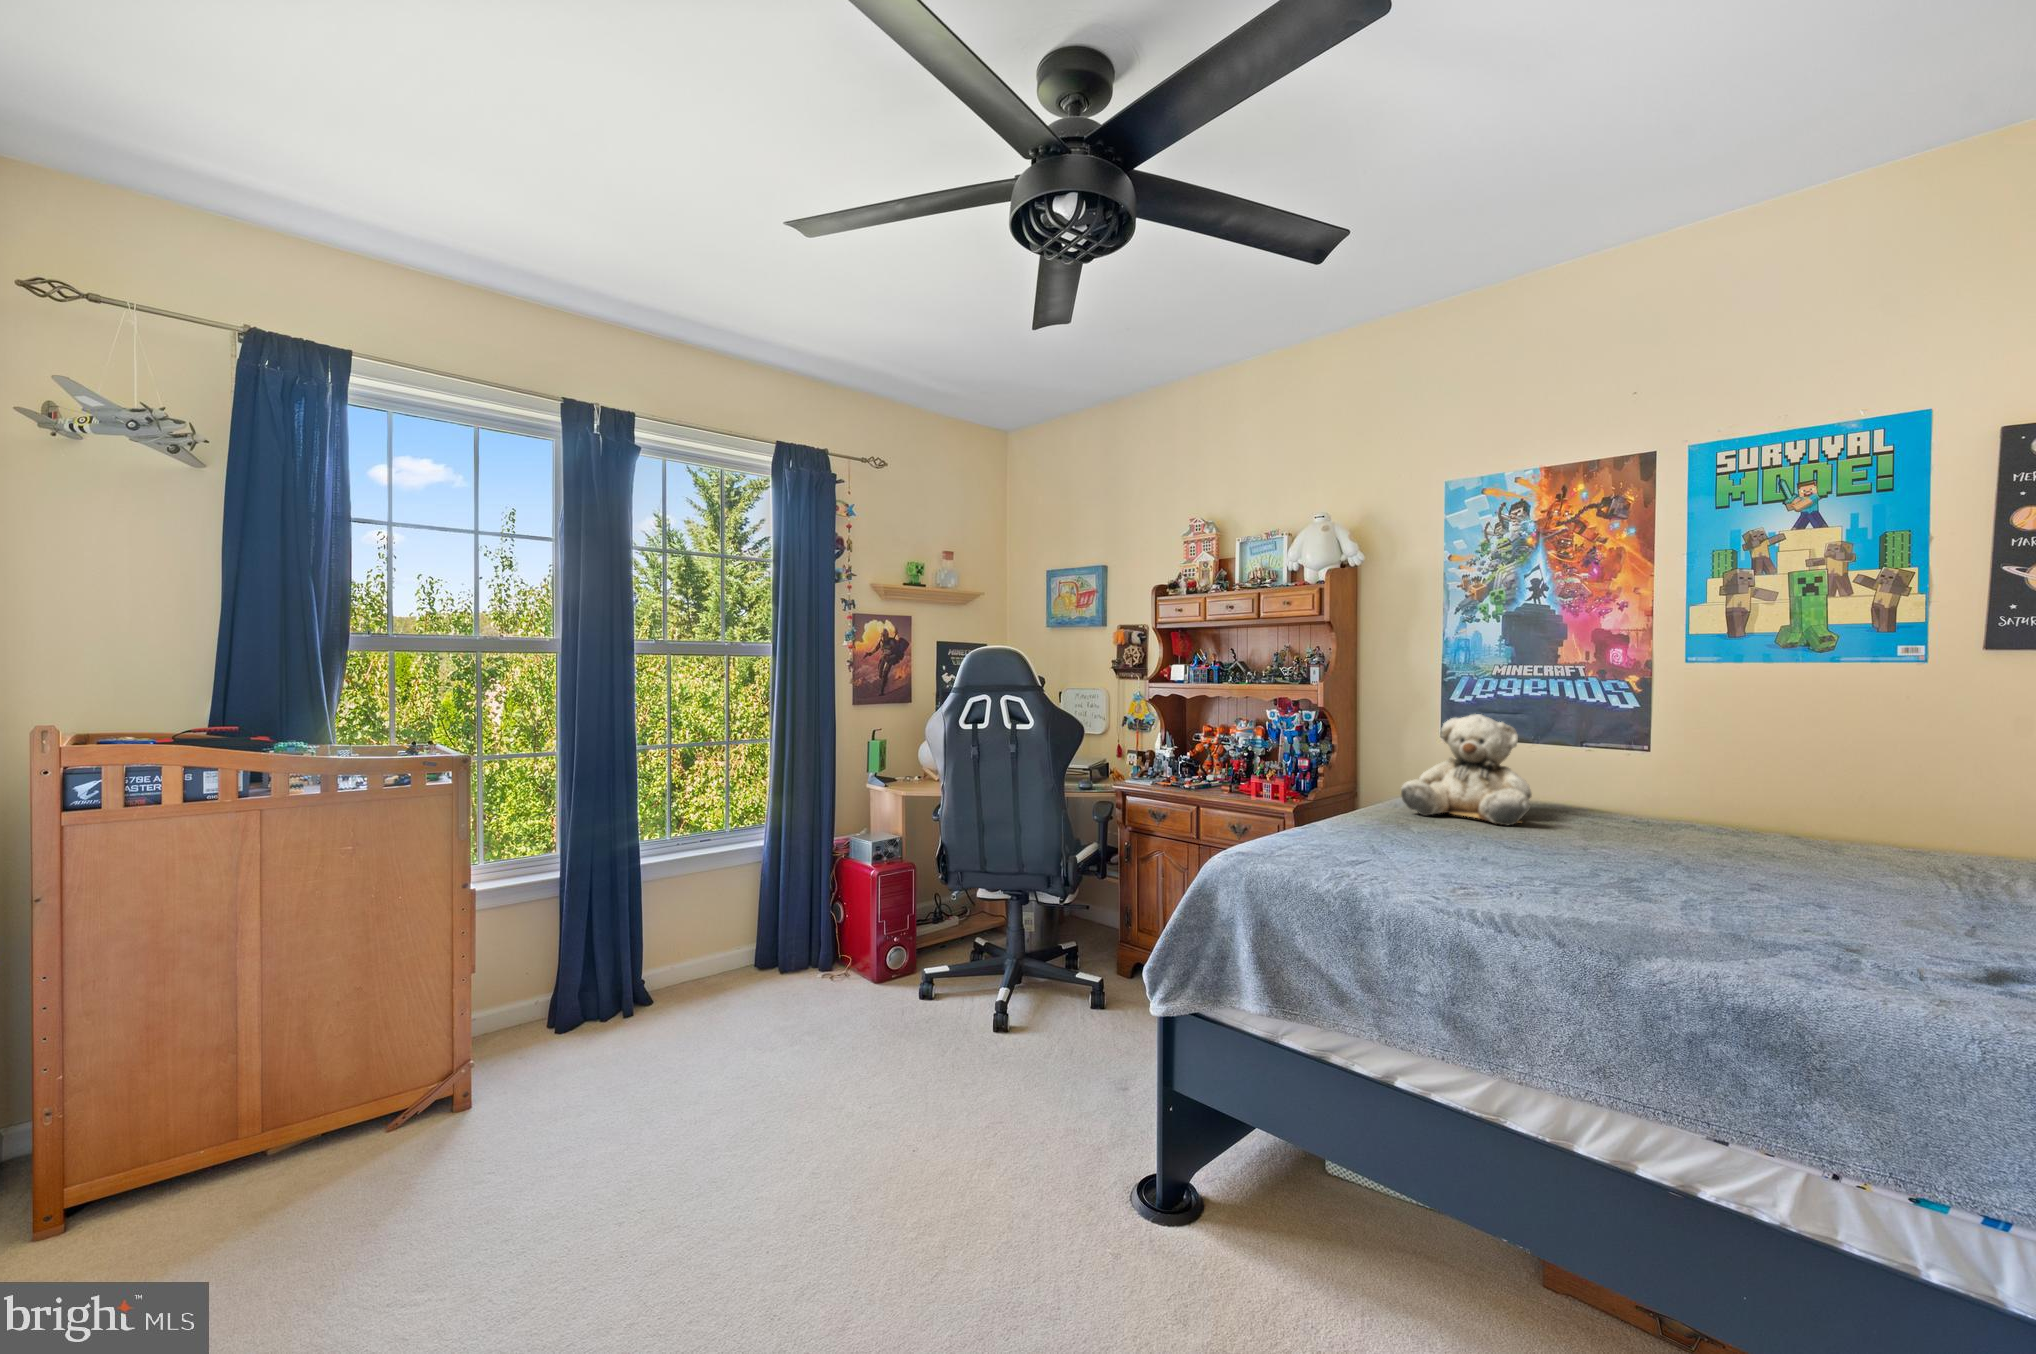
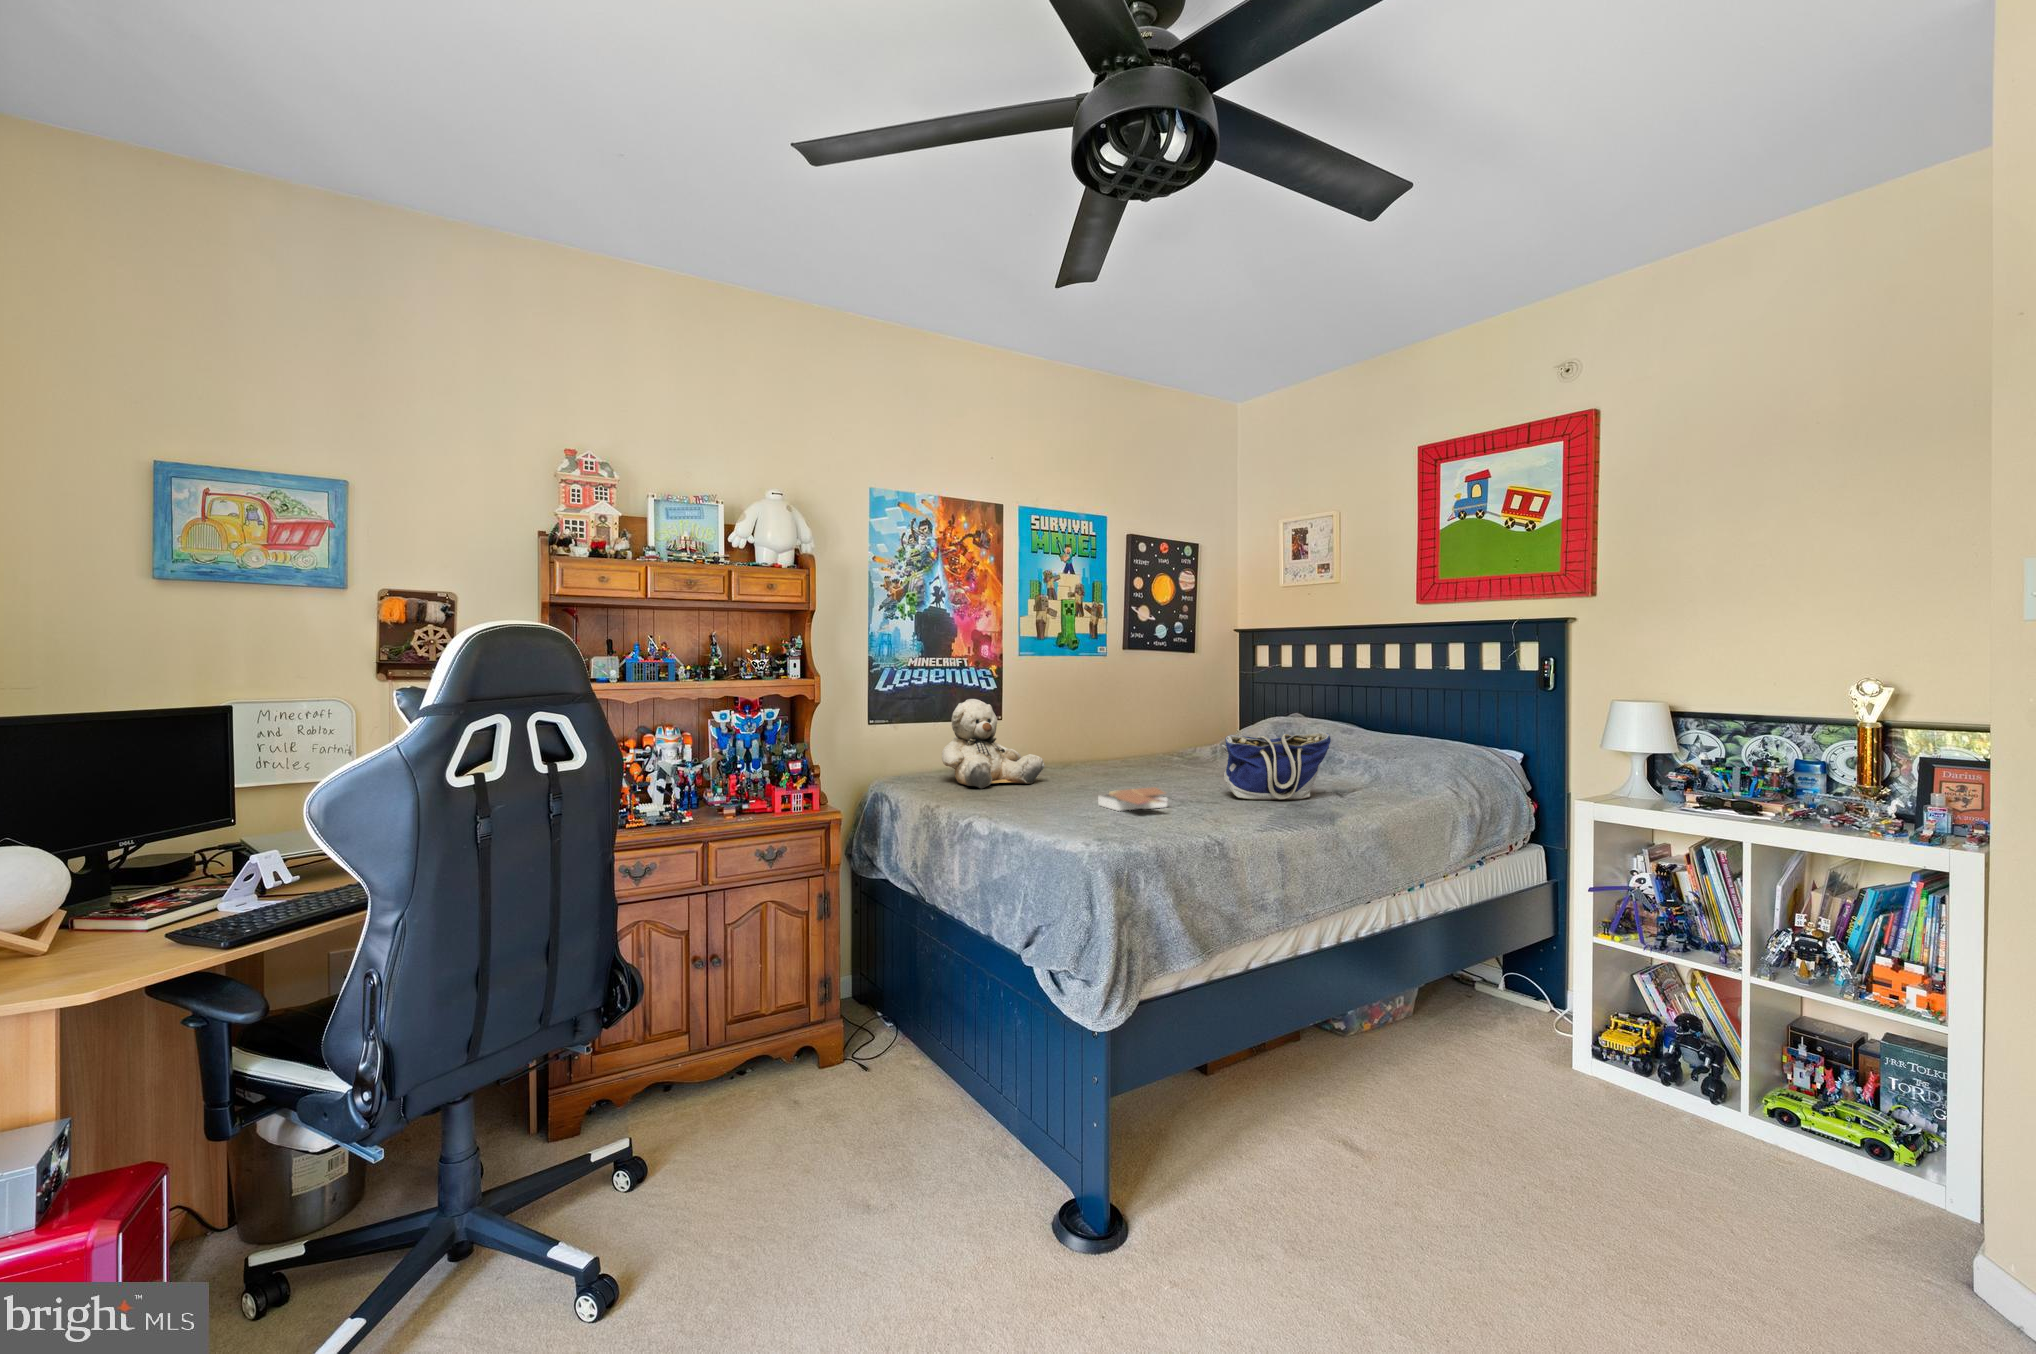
tote bag: none [1590,789,1832,937] -> present [1222,732,1331,800]
book: none [1361,833,1489,870] -> present [1098,787,1167,811]

